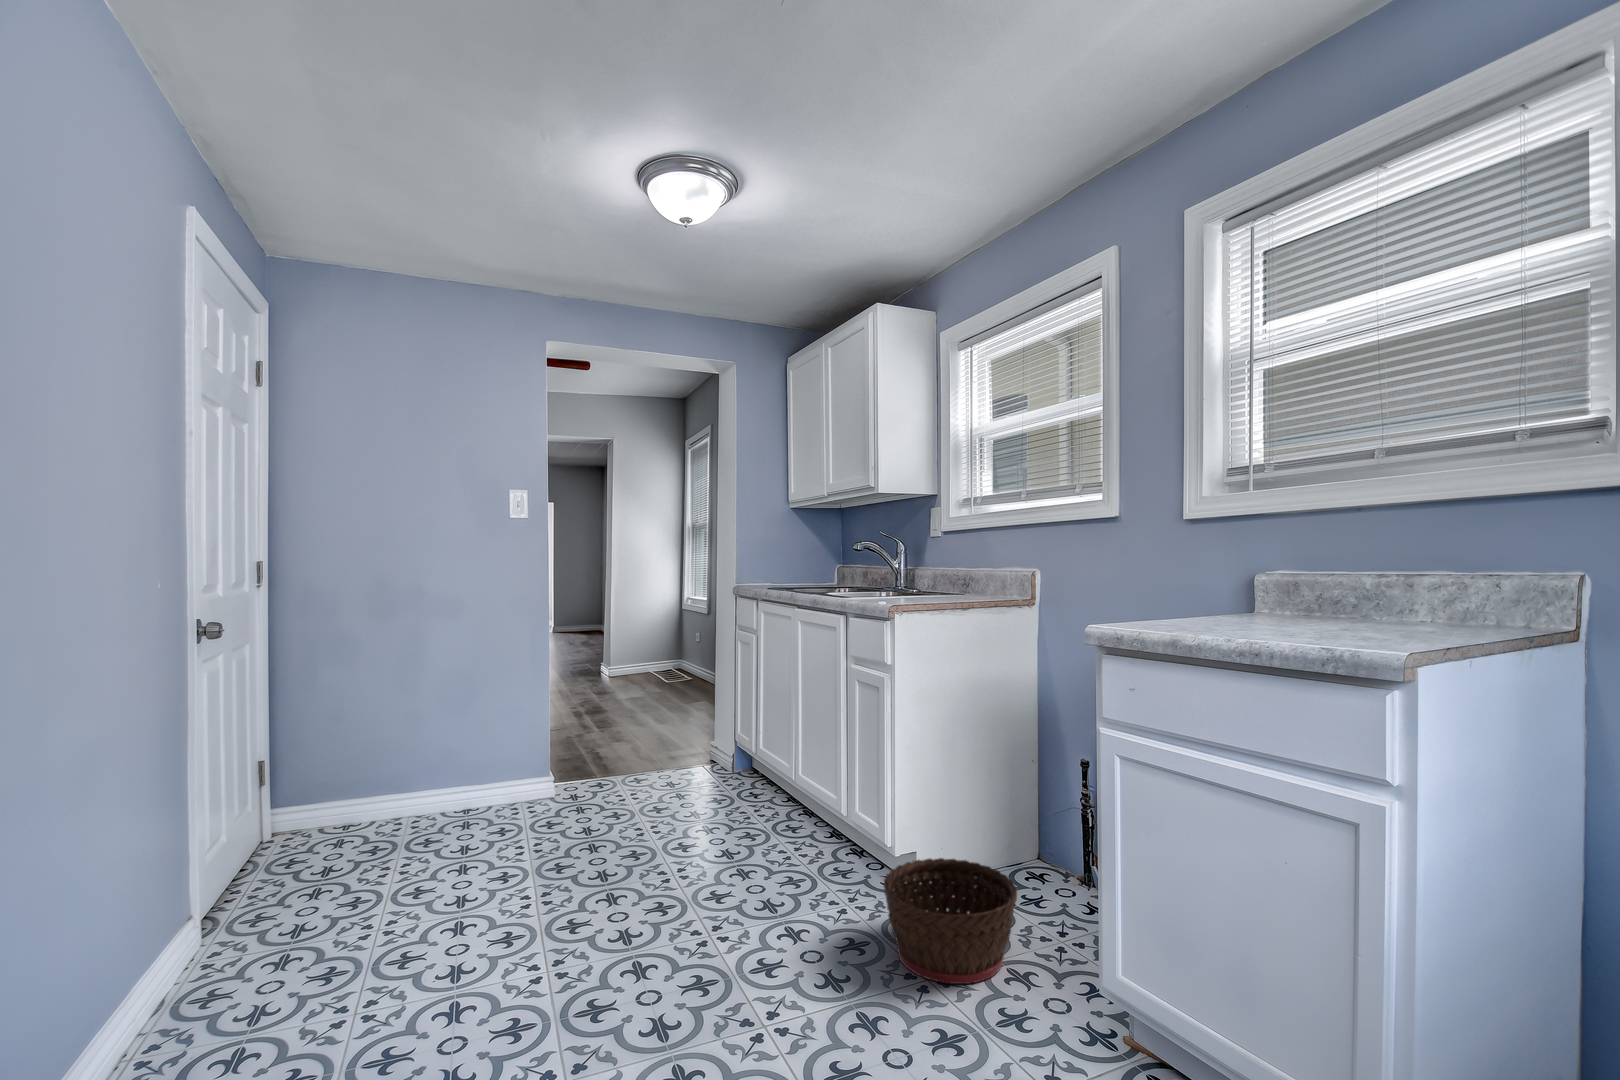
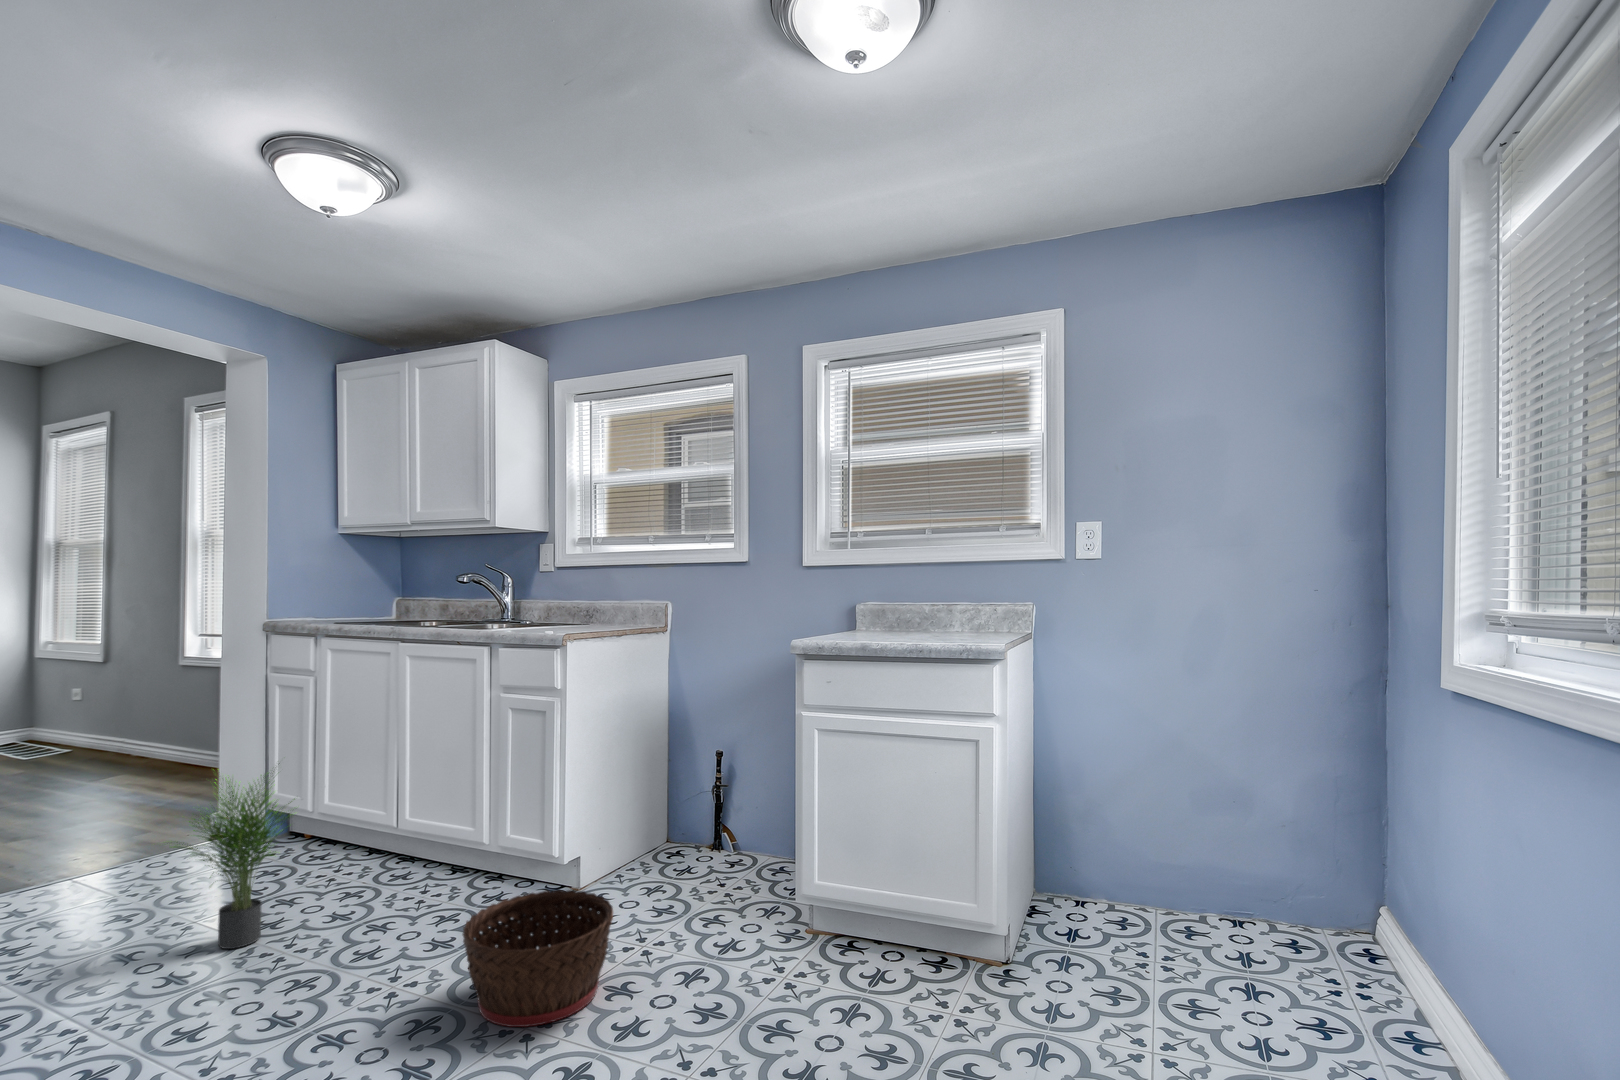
potted plant: none [714,702,809,841] -> present [174,771,295,949]

